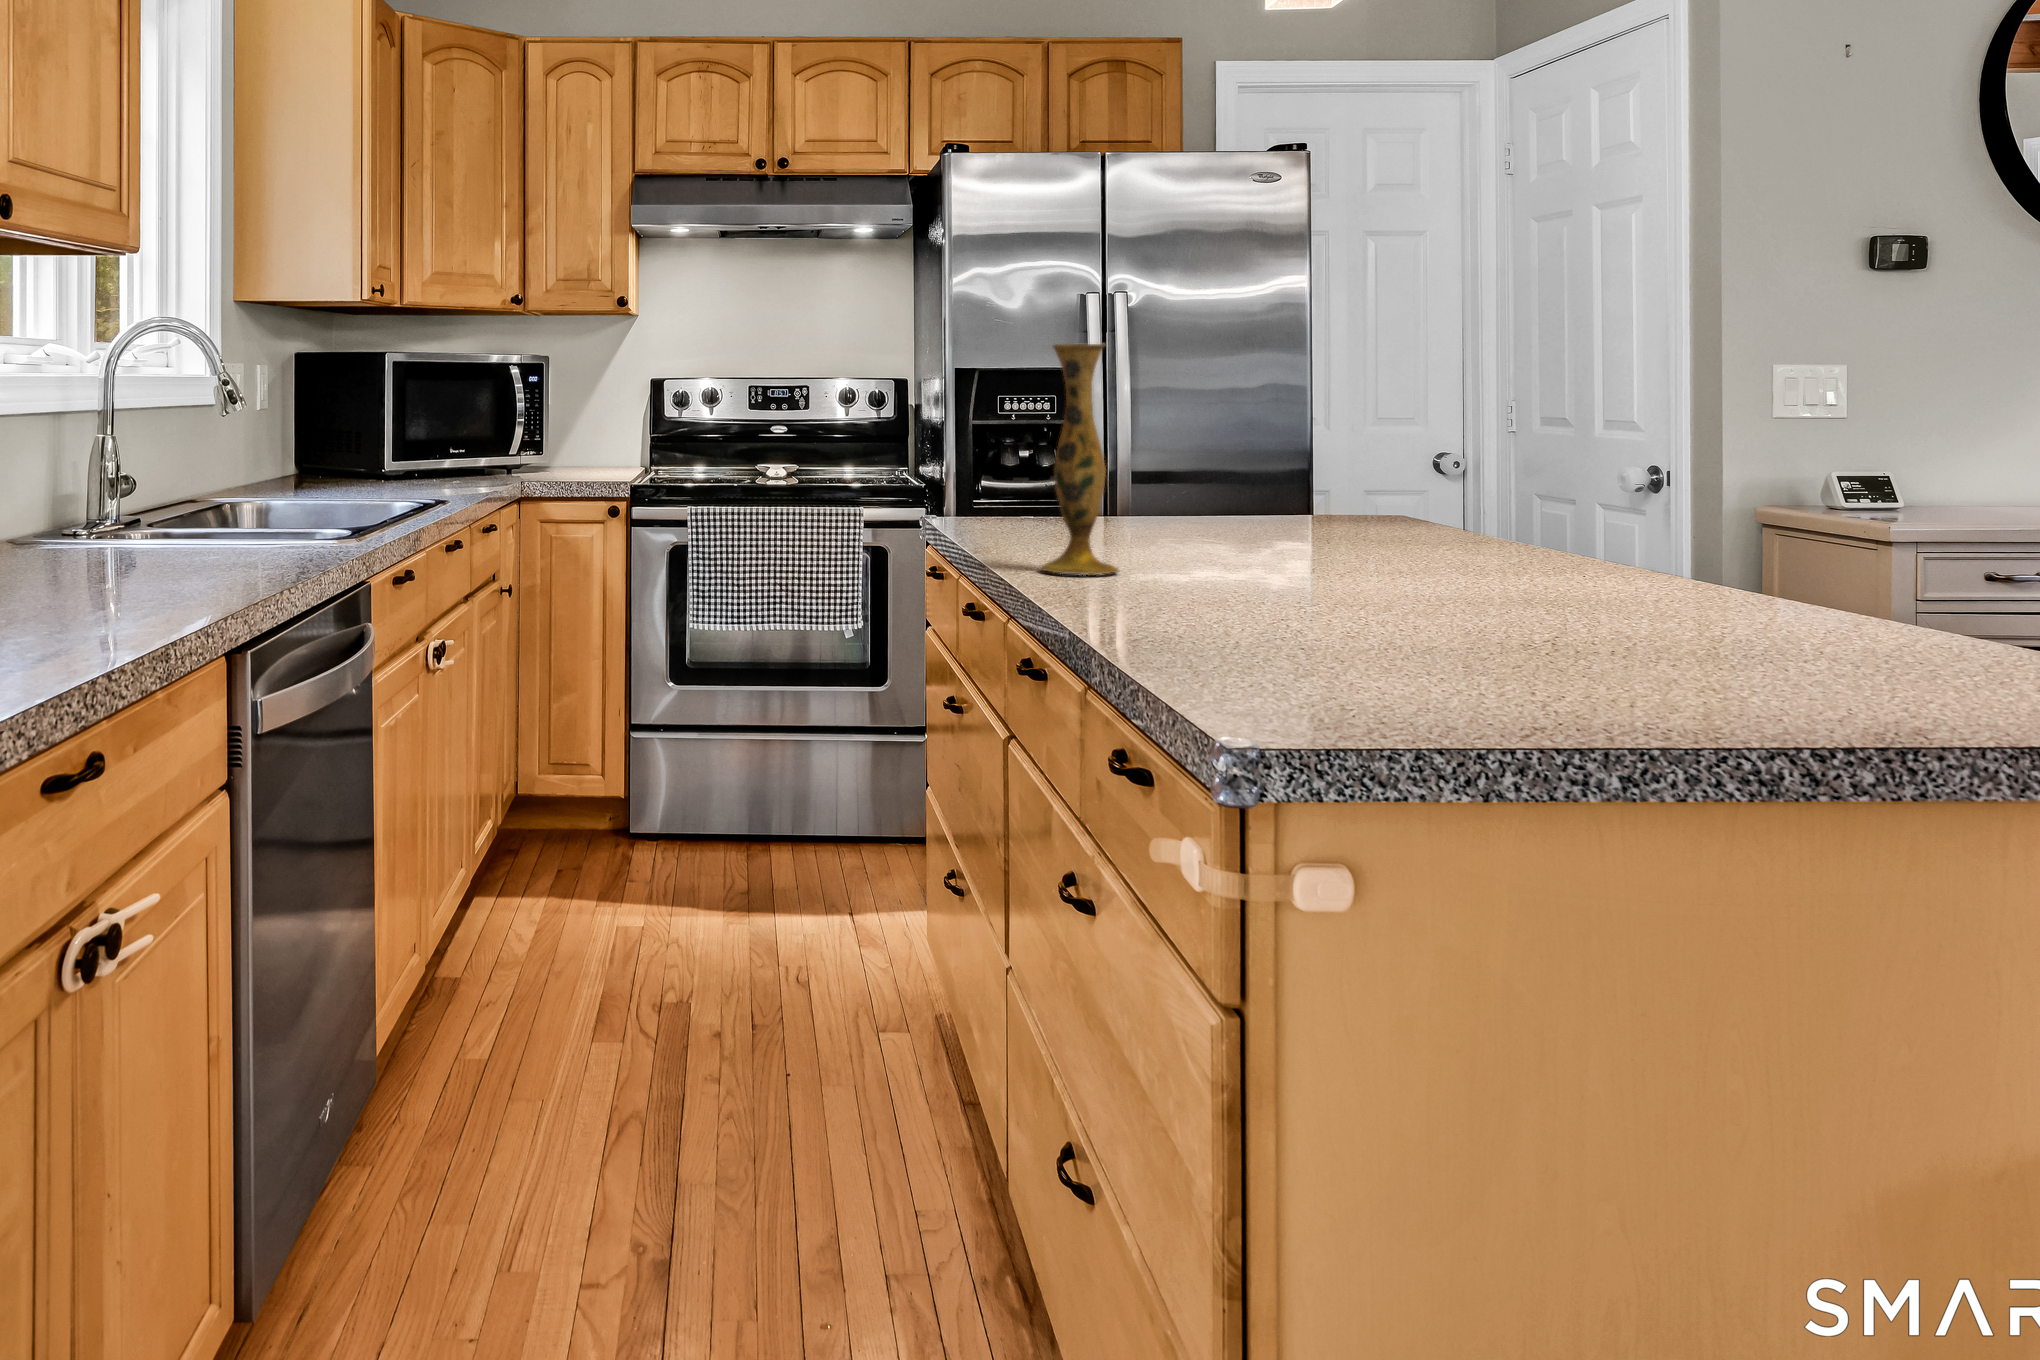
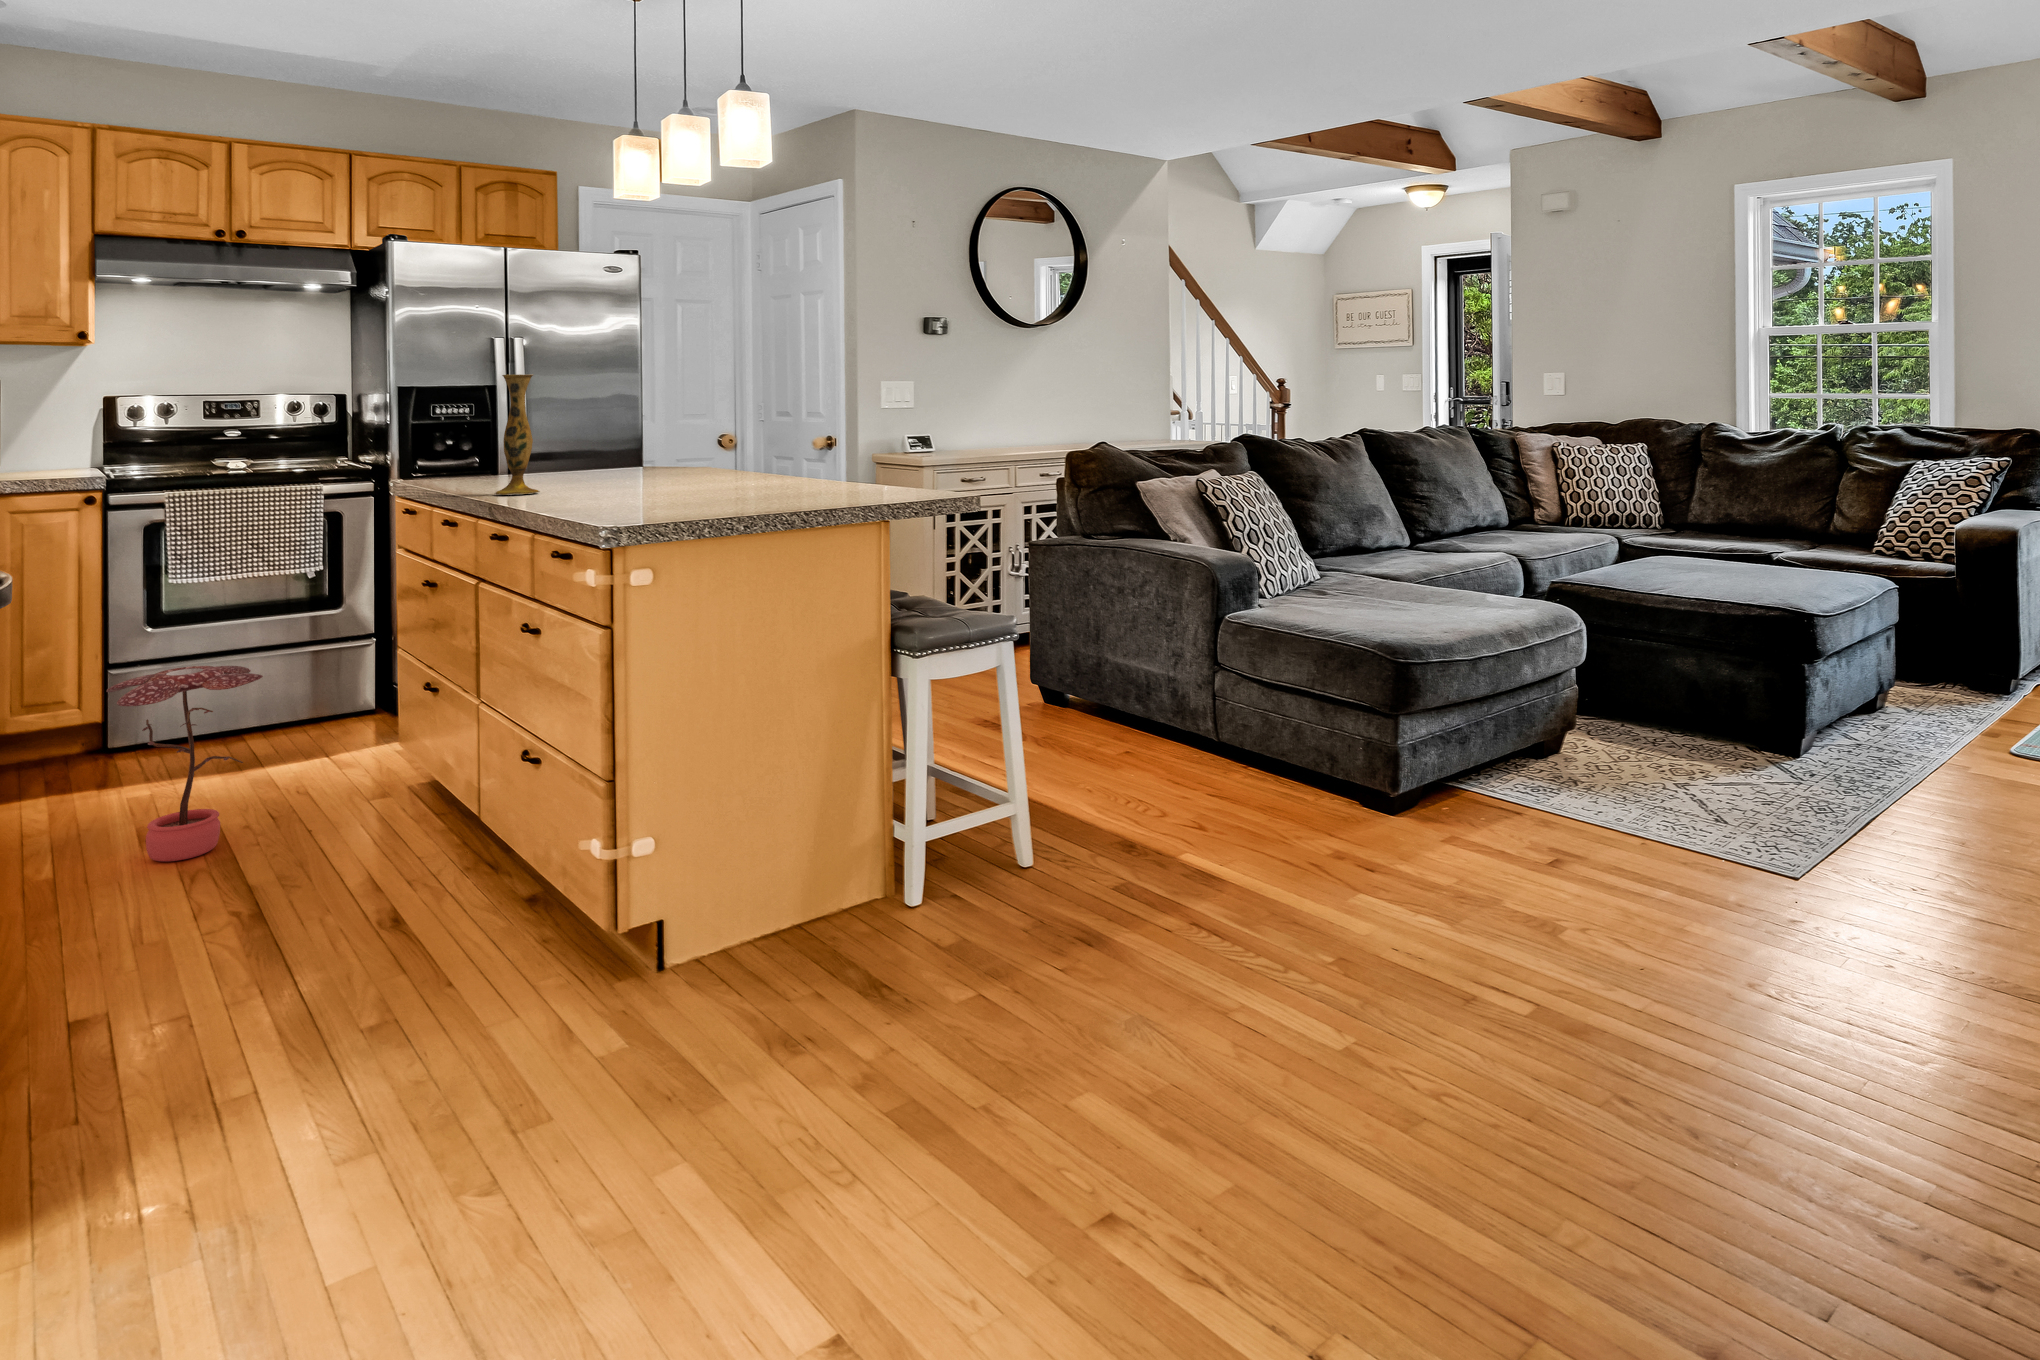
potted plant: none [547,779,727,1076] -> present [107,666,263,862]

